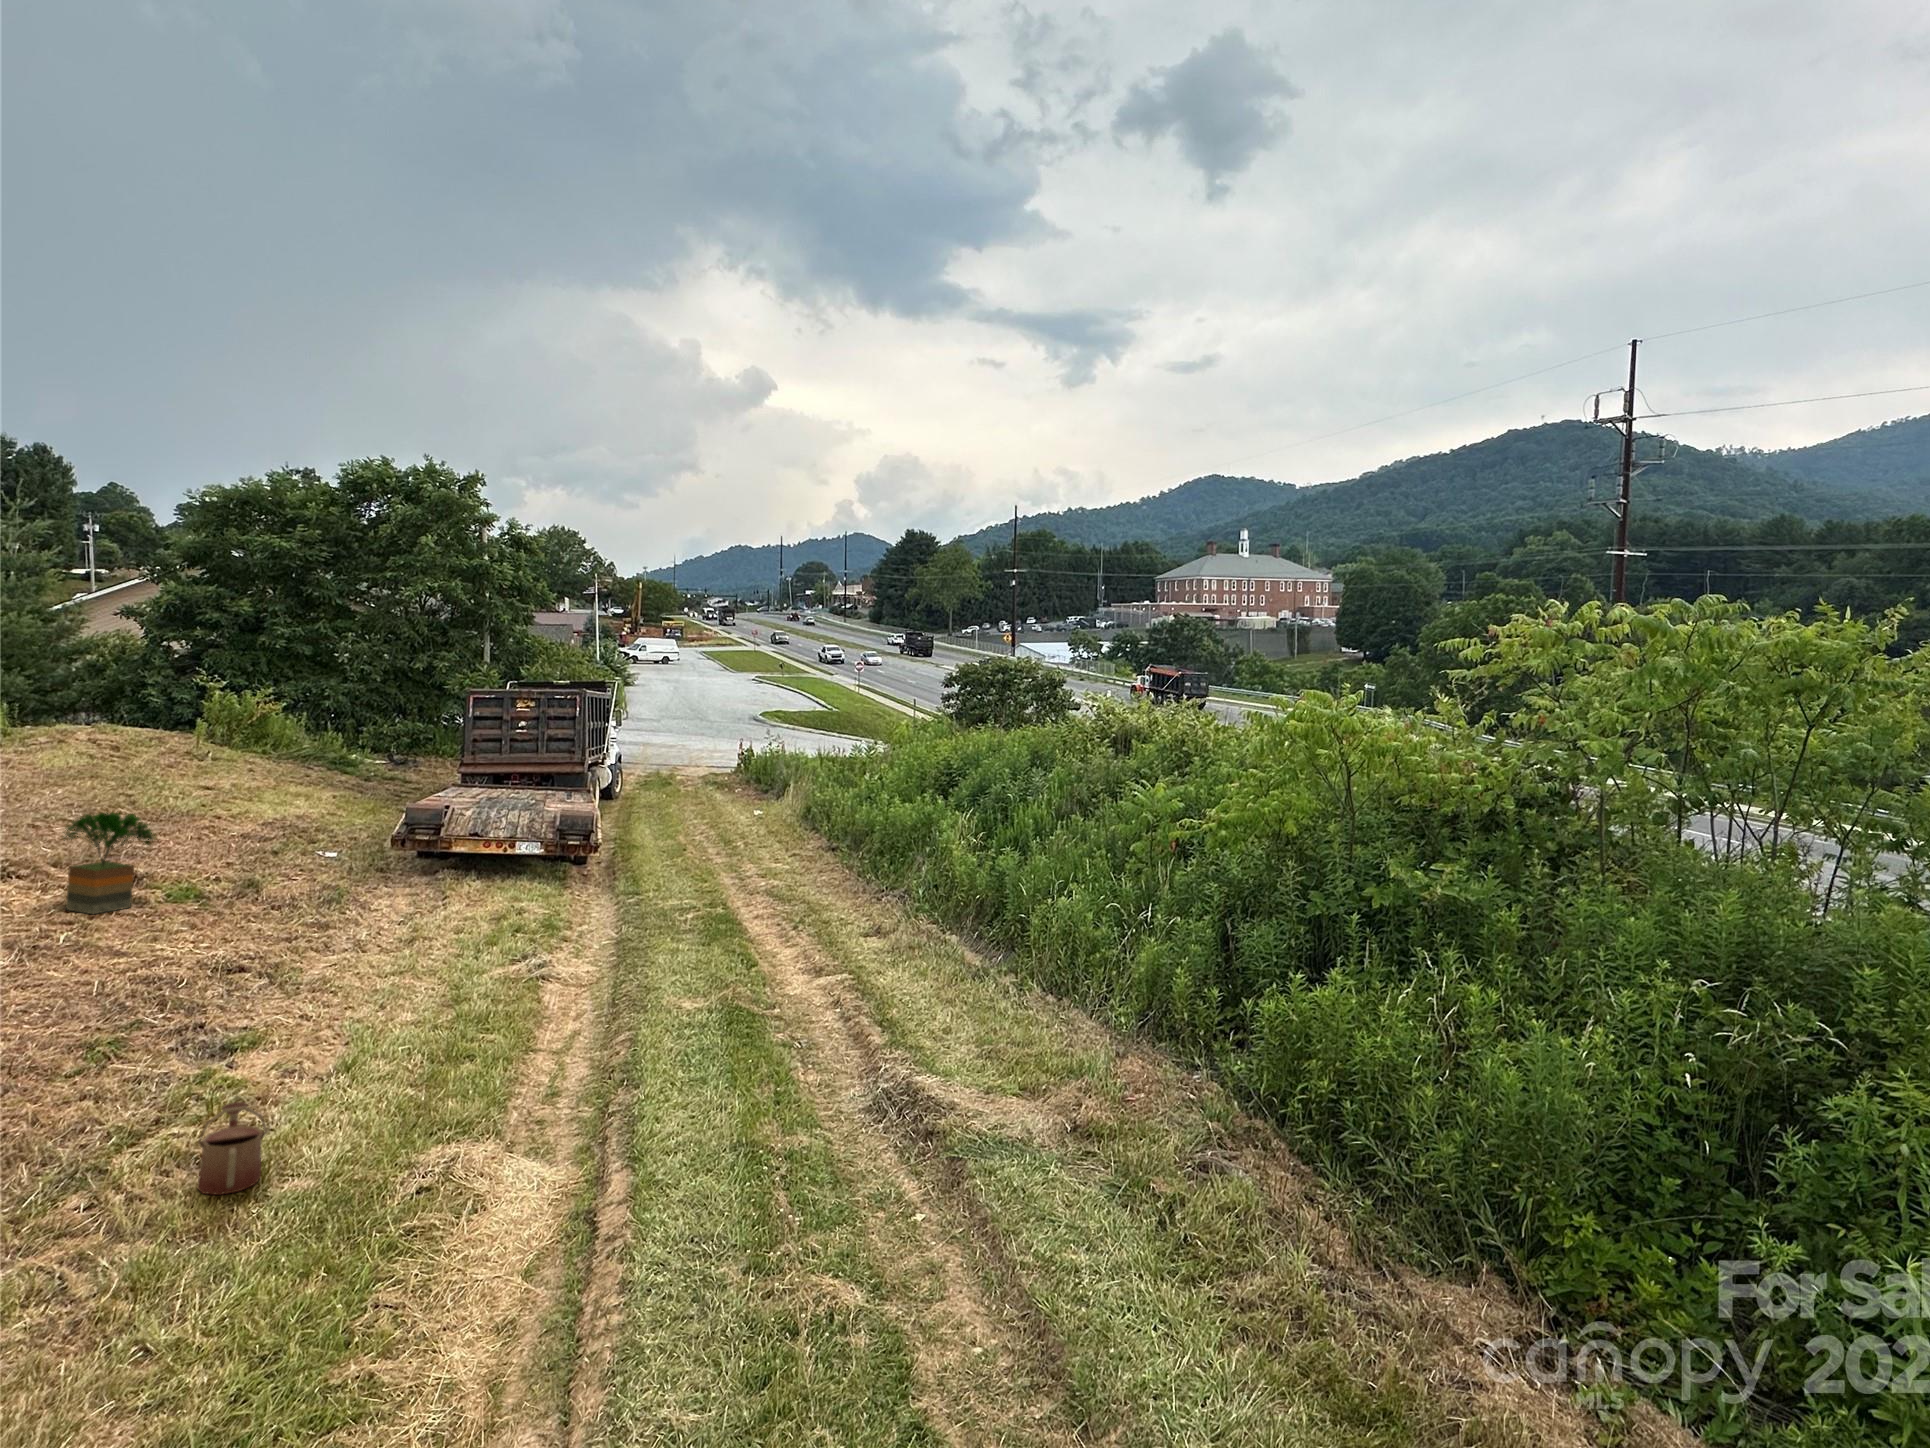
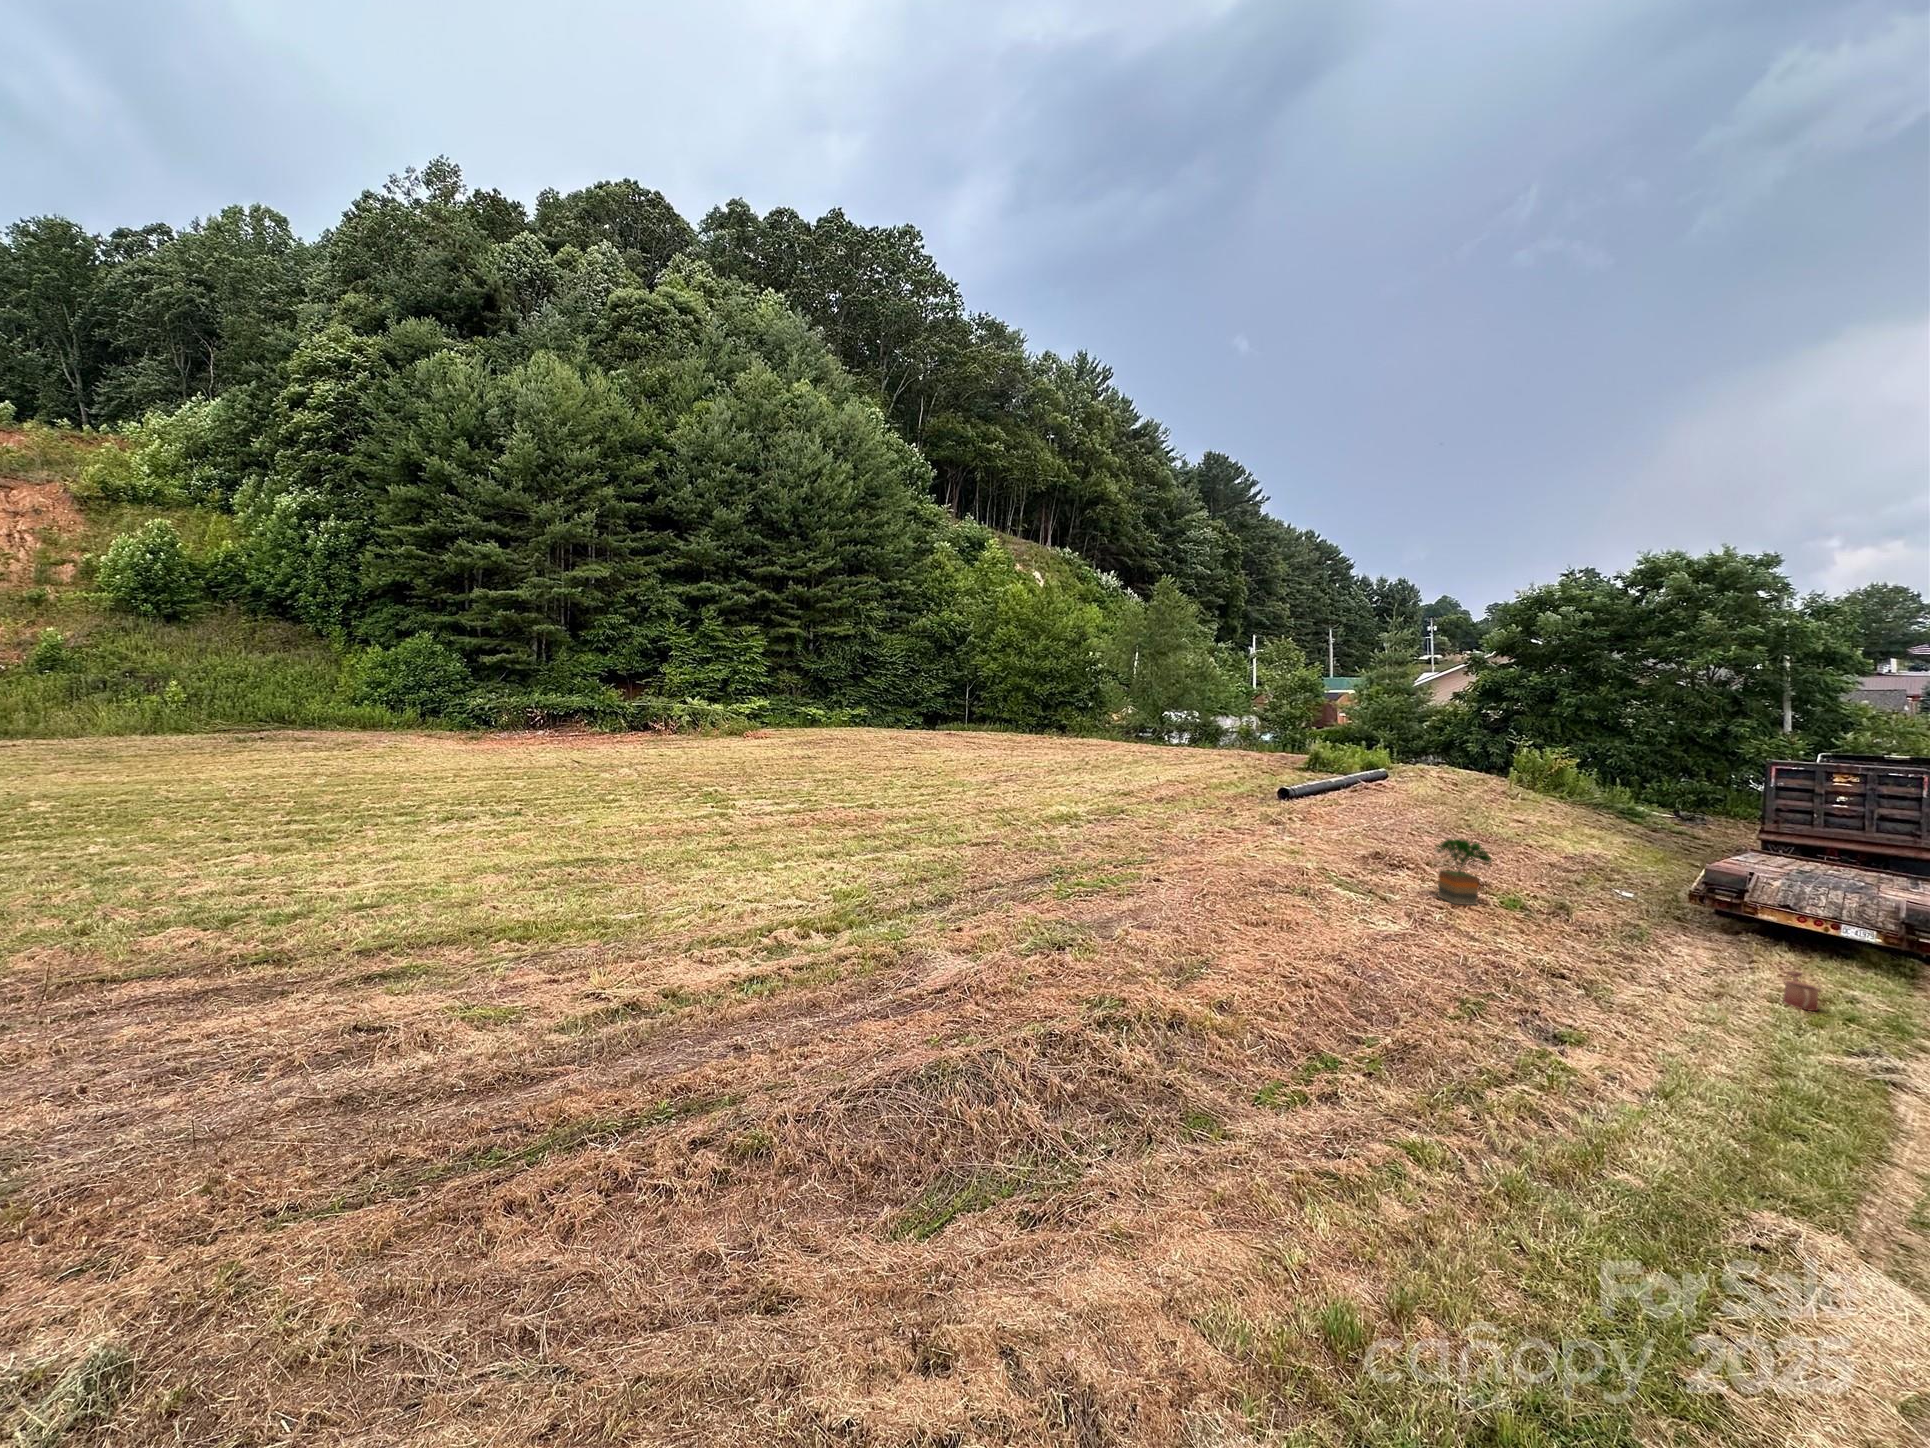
watering can: present [197,1102,267,1195] -> present [1783,971,1821,1011]

